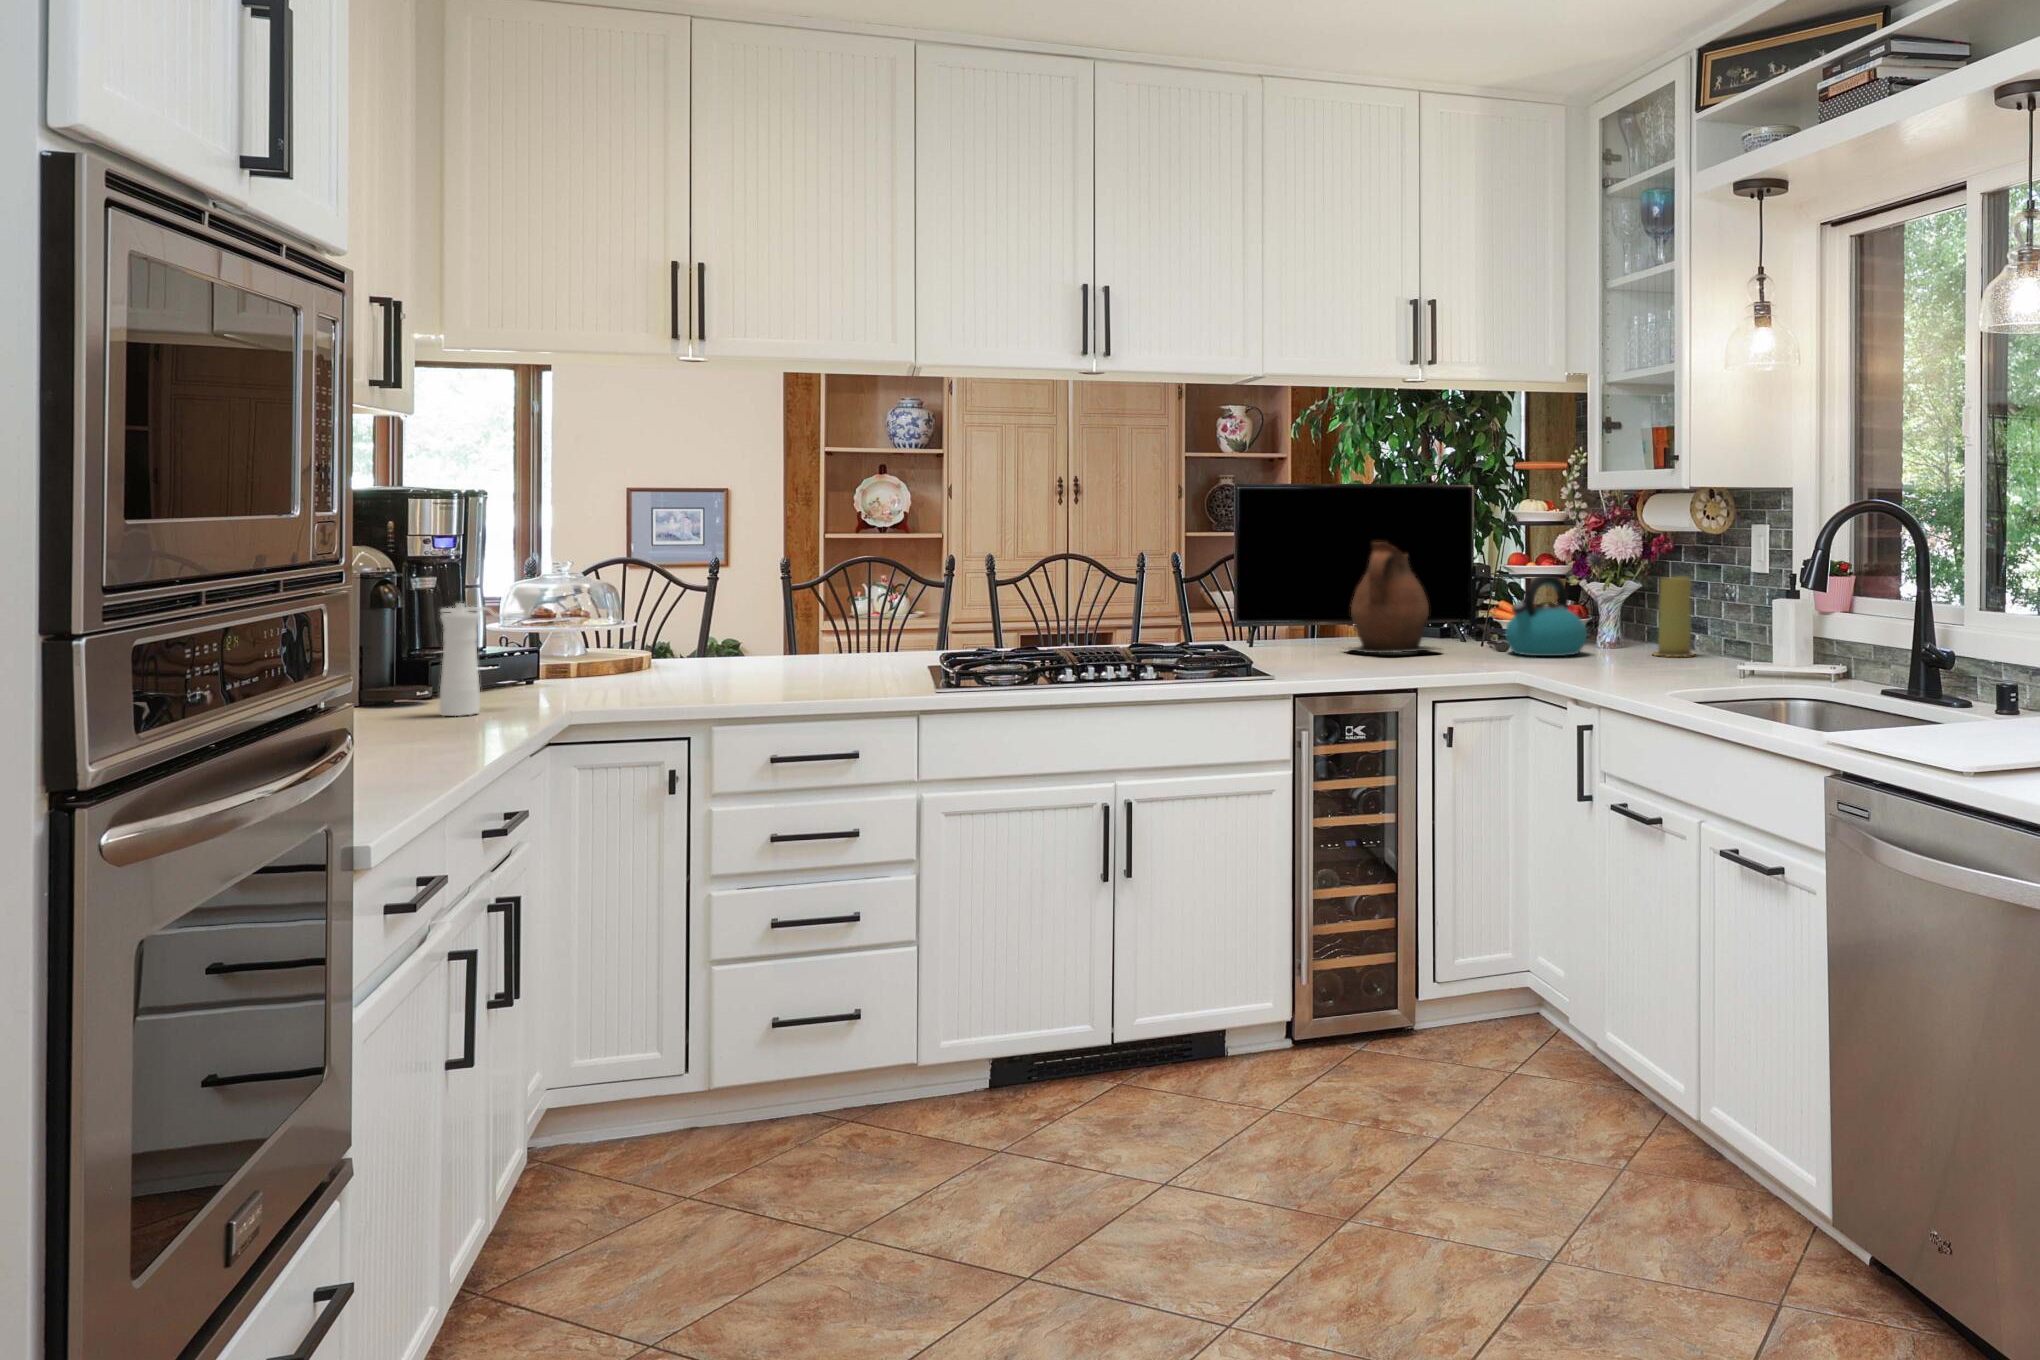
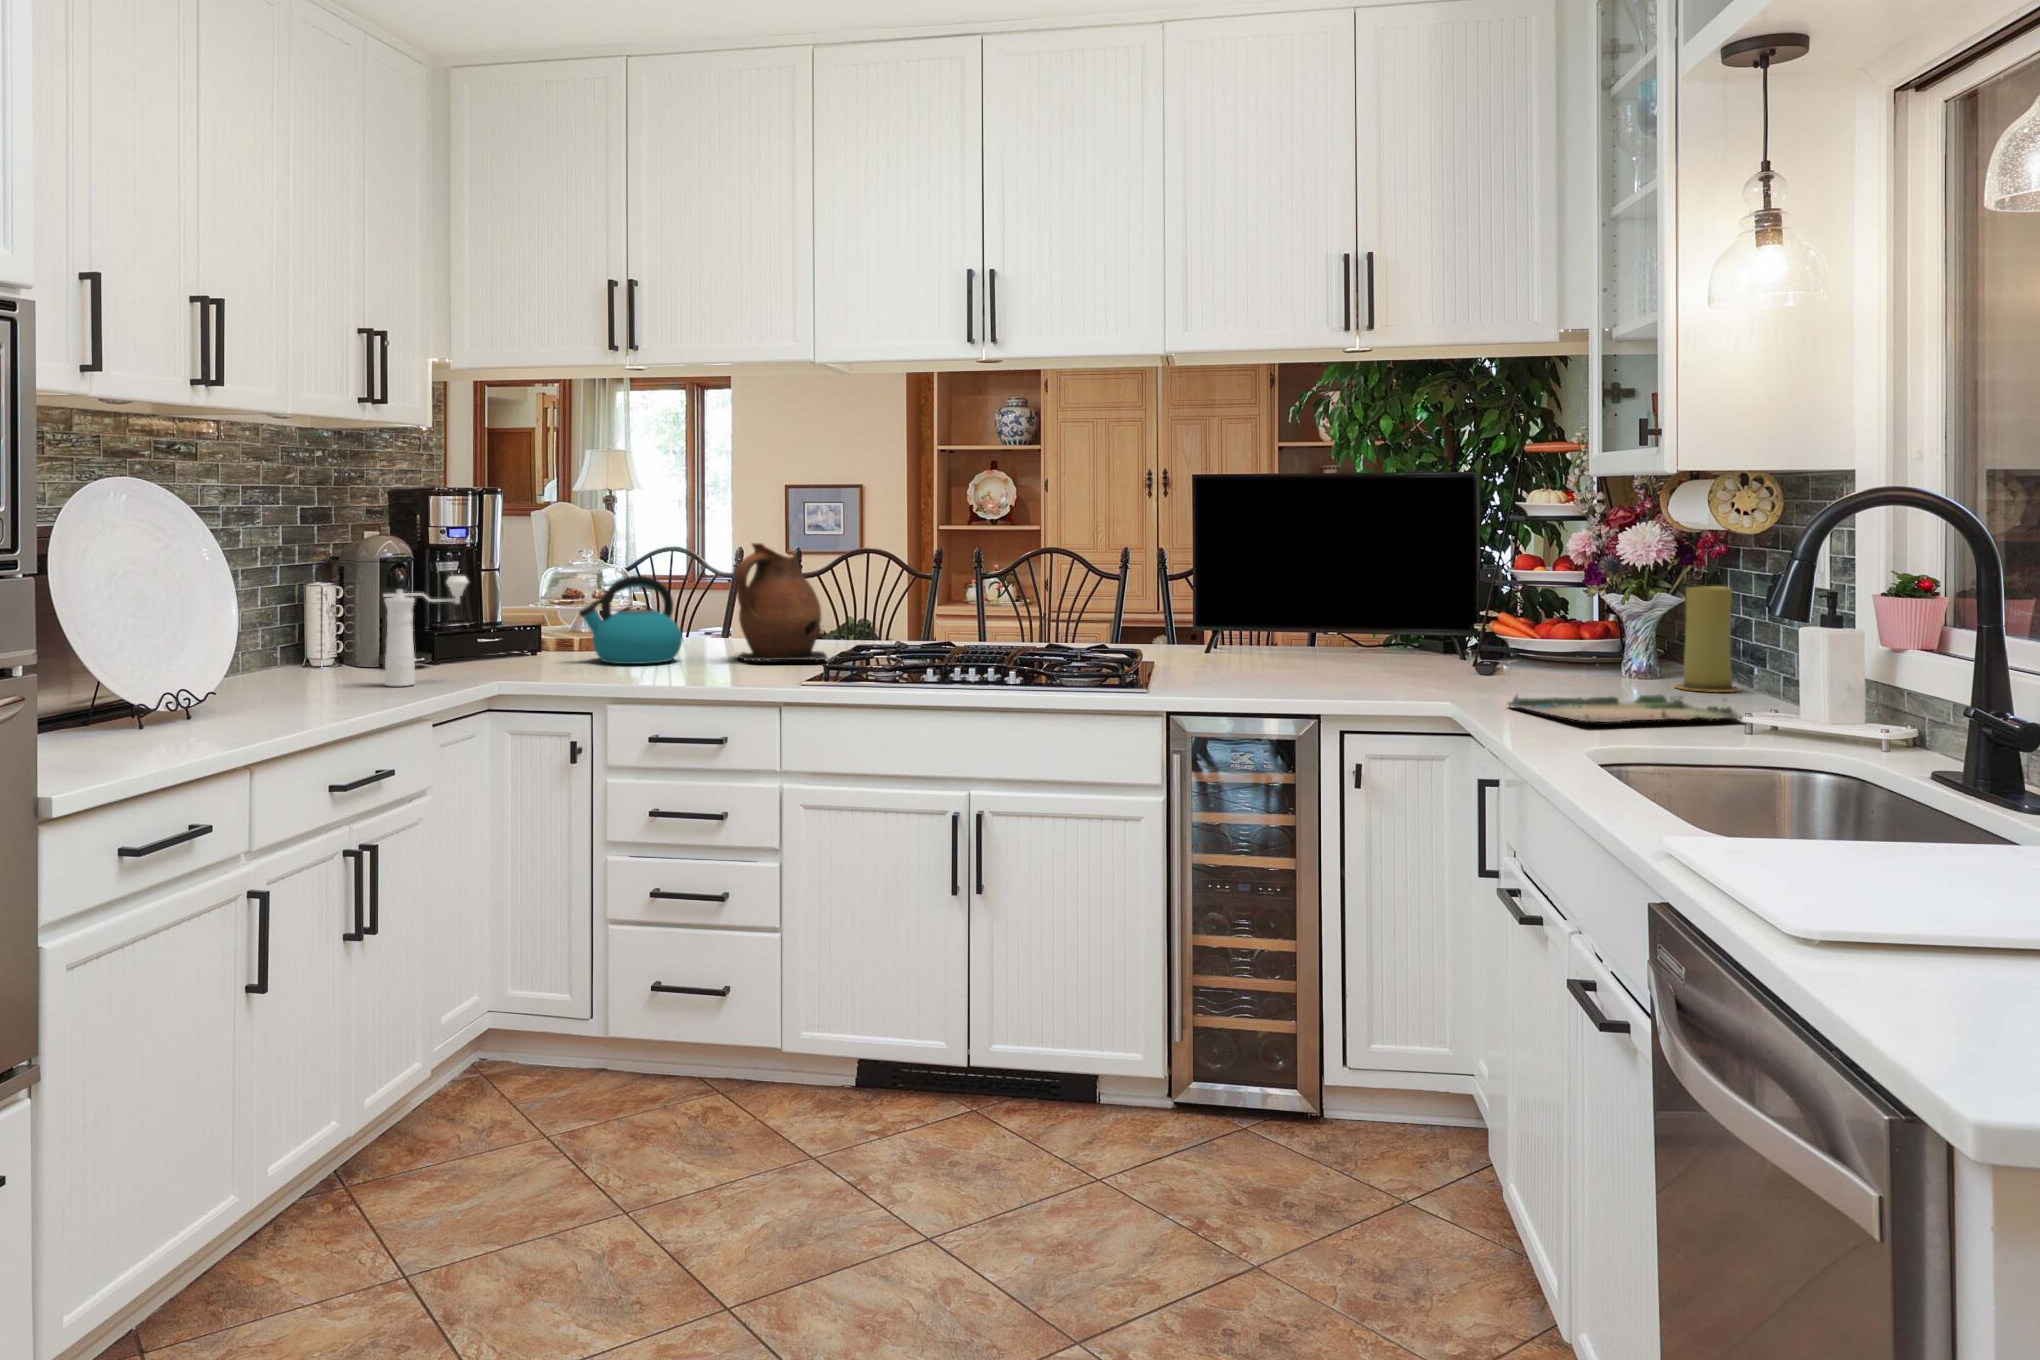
ceramic pitcher: present [1349,542,1436,654] -> present [735,543,827,661]
kettle: present [1505,575,1587,656] -> present [579,576,683,664]
tray: none [1570,655,1734,679] -> present [1508,694,1743,722]

